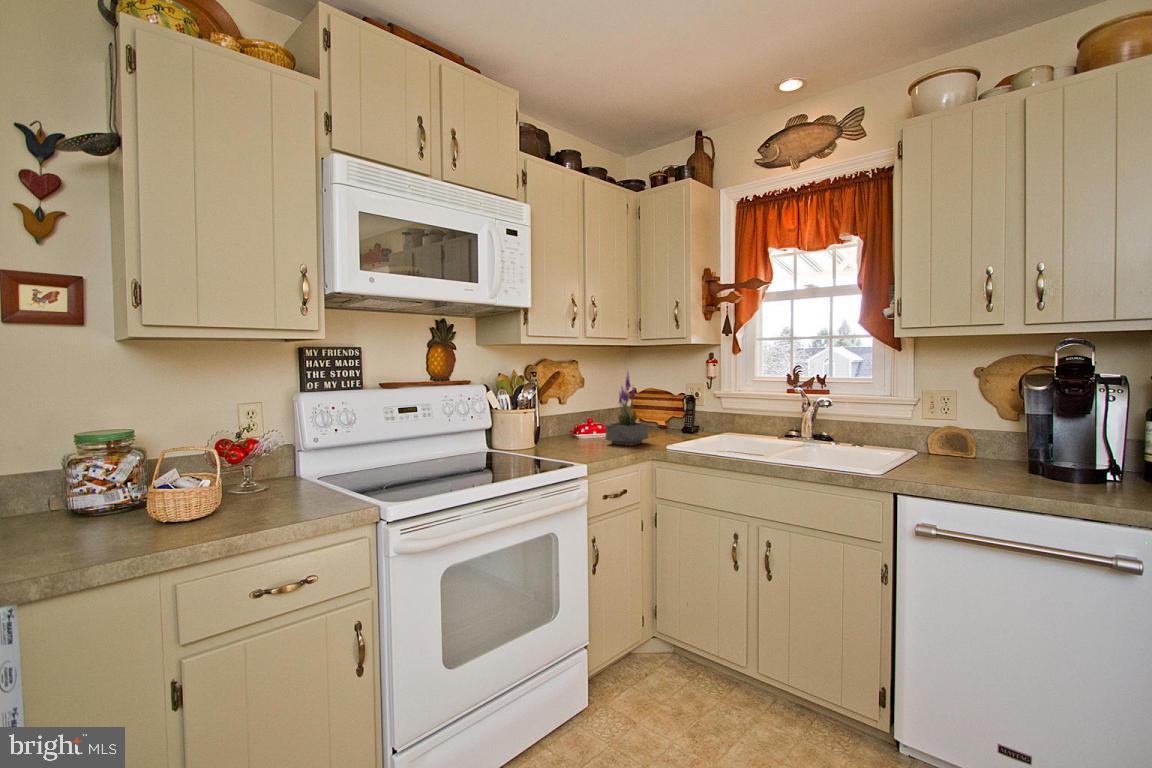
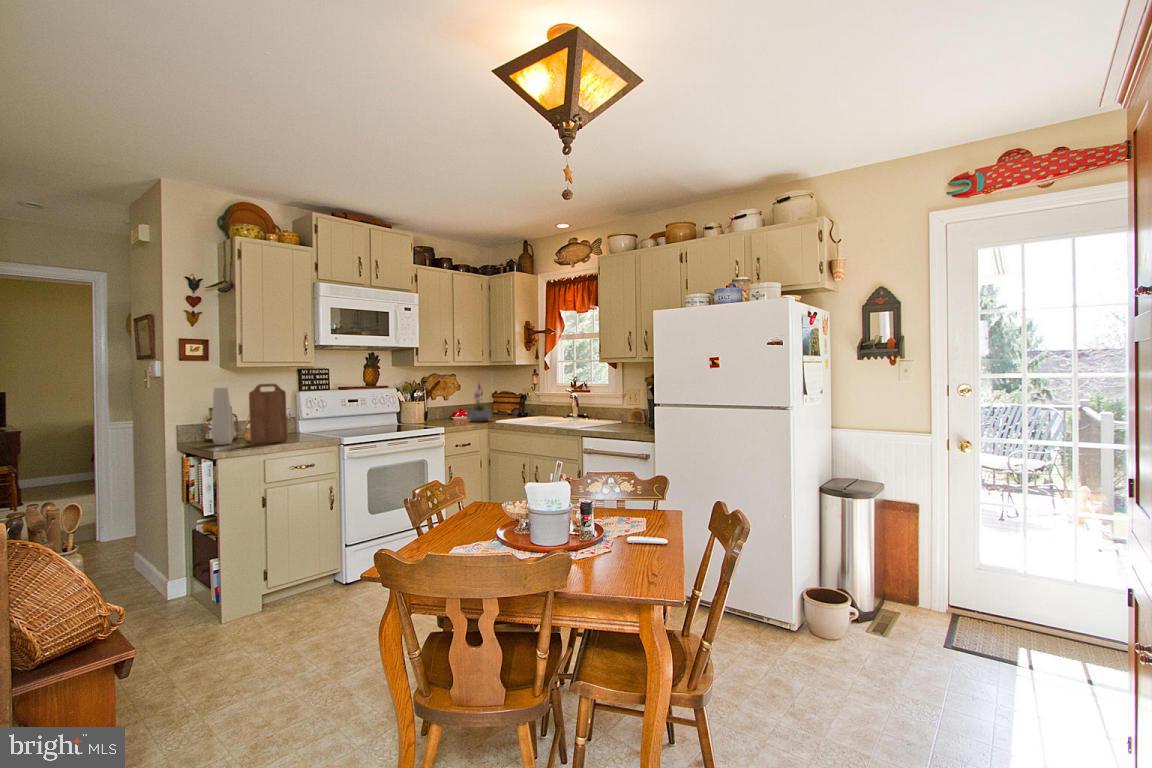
cutting board: none [131,378,244,539] -> present [249,384,287,444]
vase: none [38,388,111,539] -> present [211,388,235,445]

